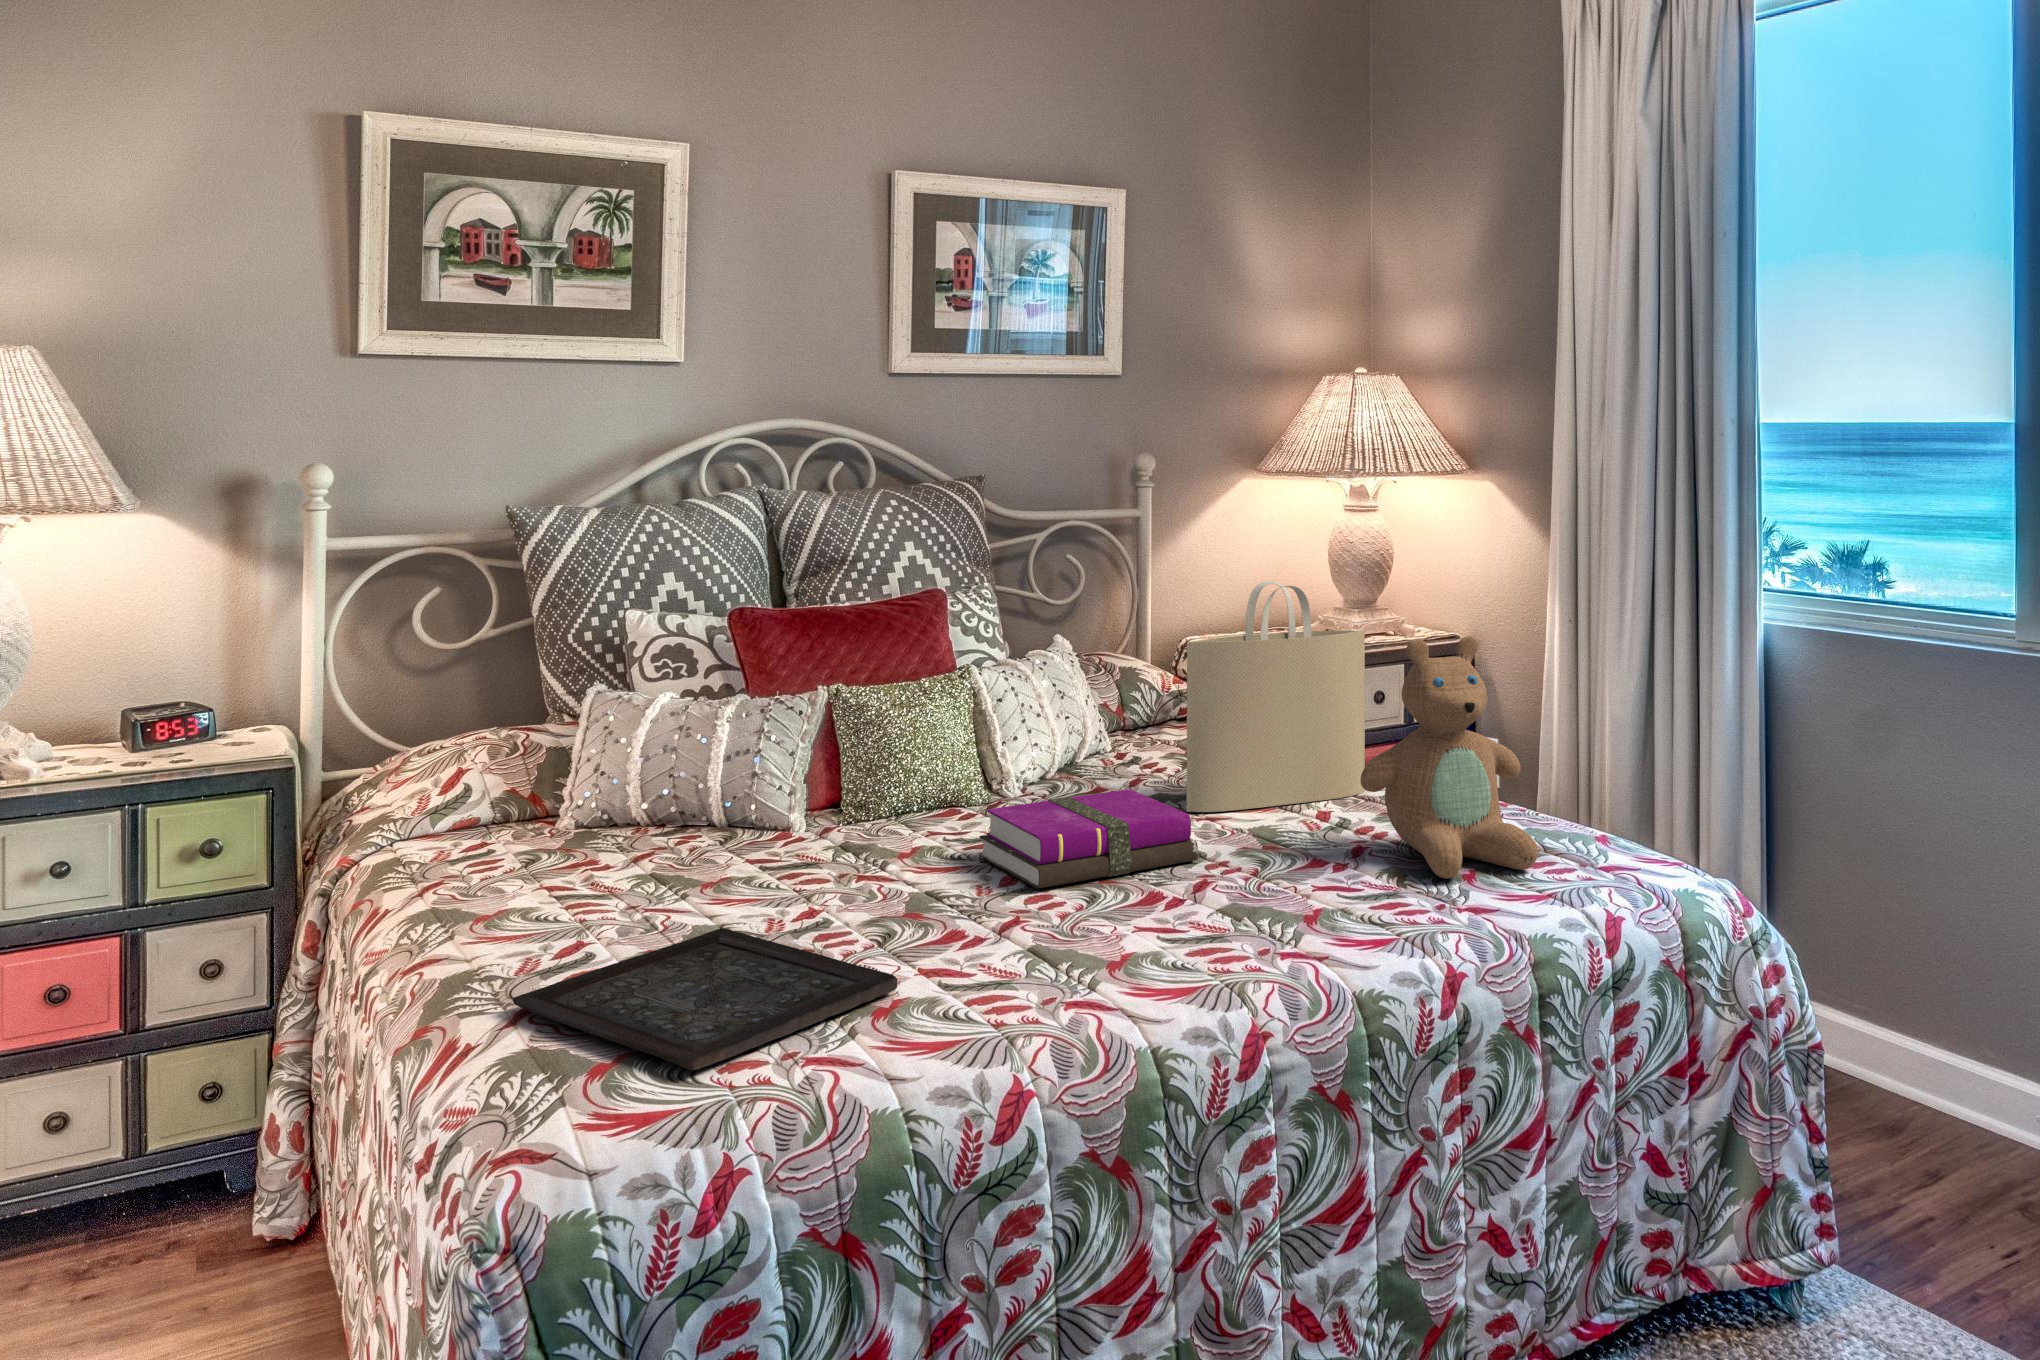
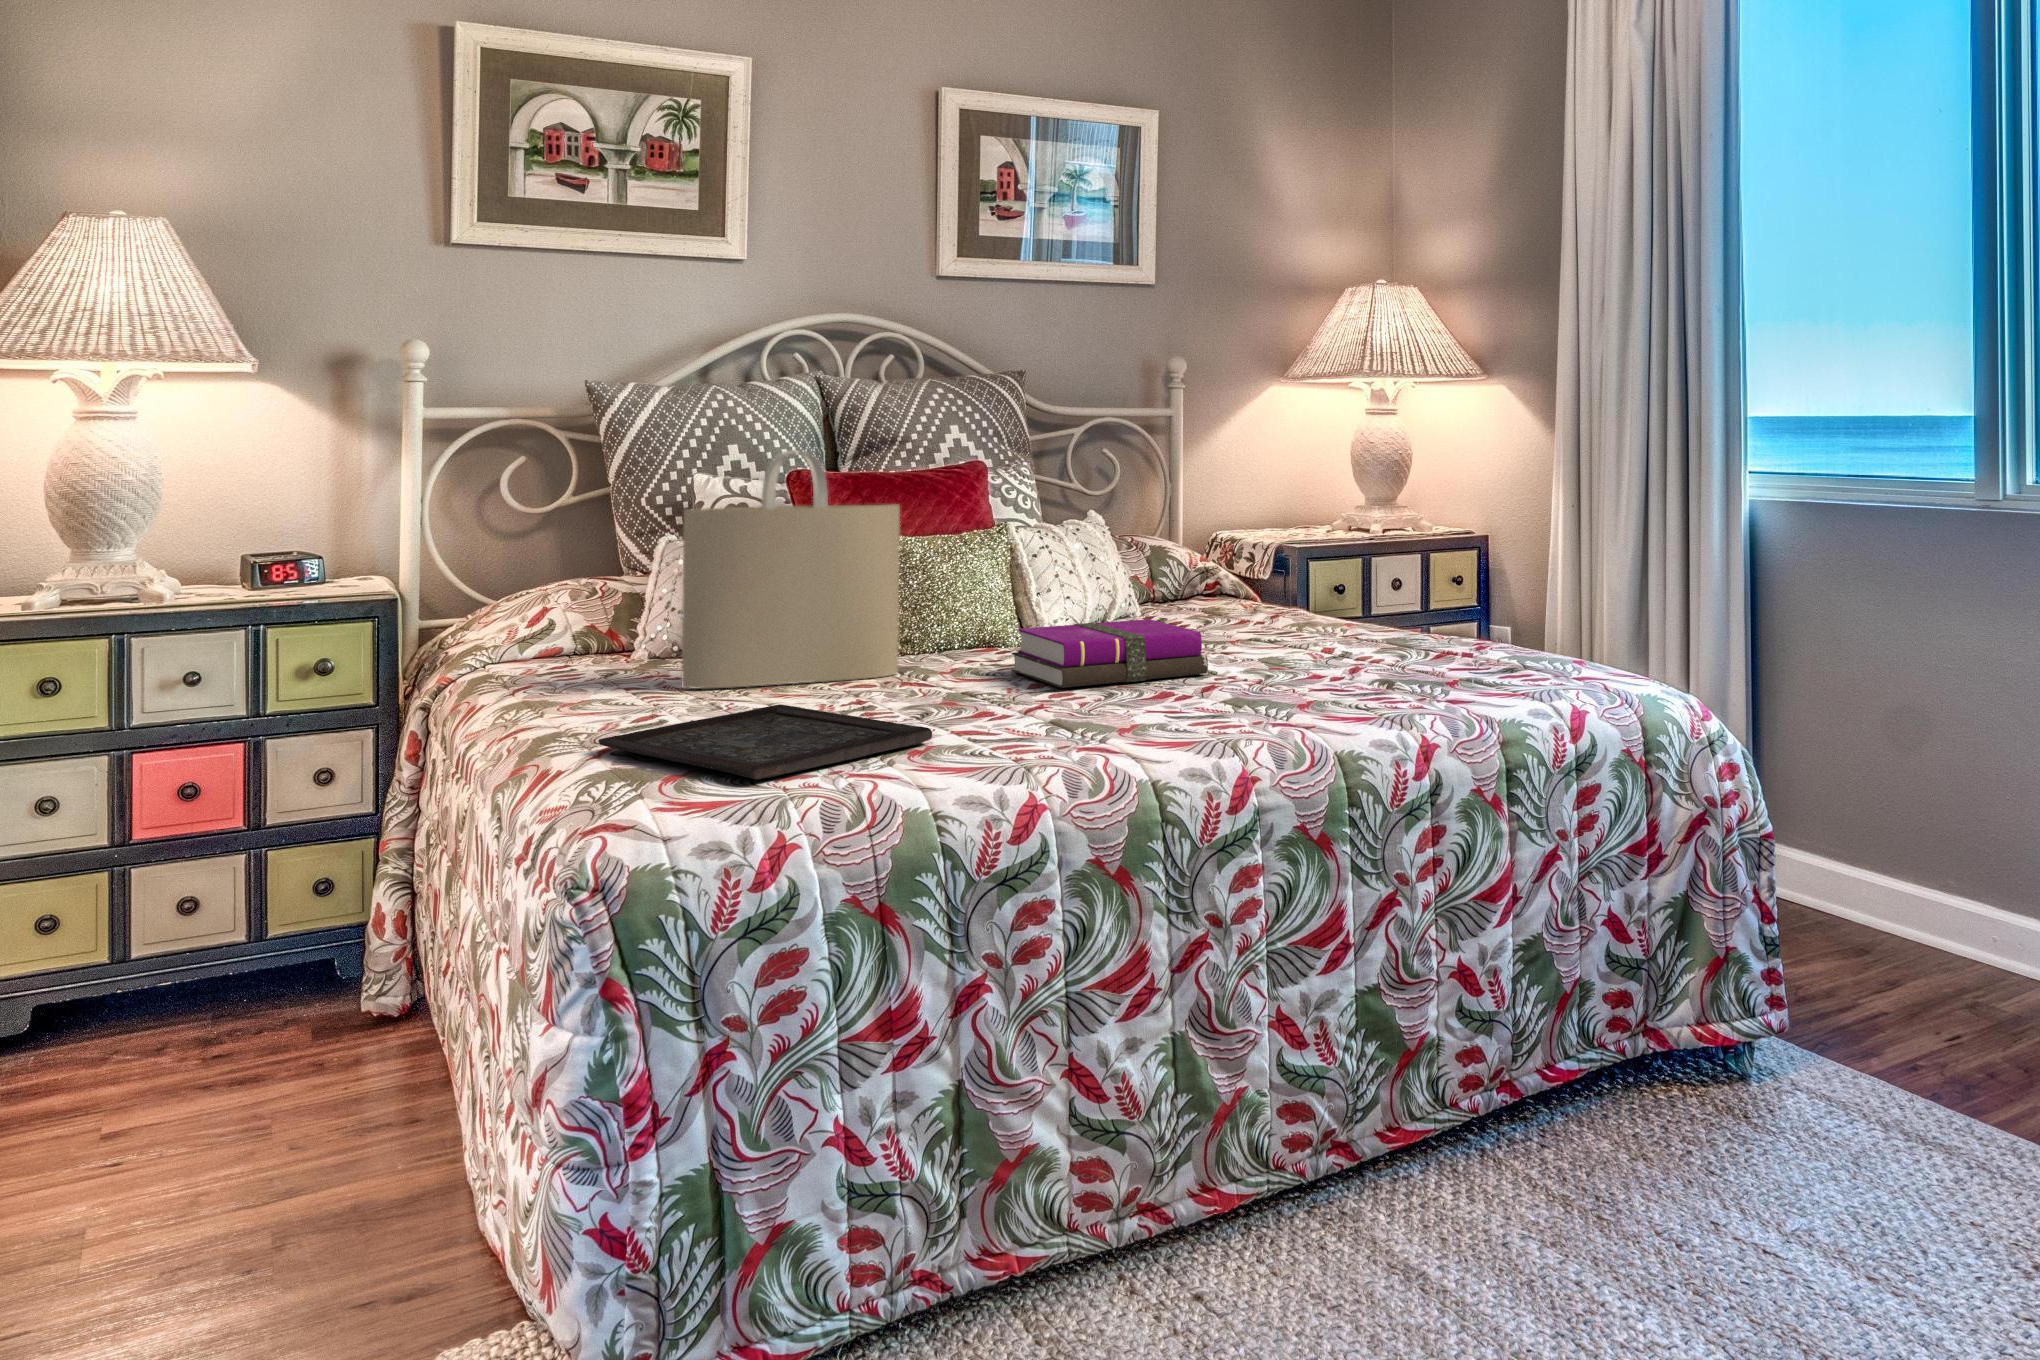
tote bag: present [1187,581,1365,812] -> present [681,451,900,689]
teddy bear: present [1360,636,1538,878] -> none [1355,475,1515,684]

